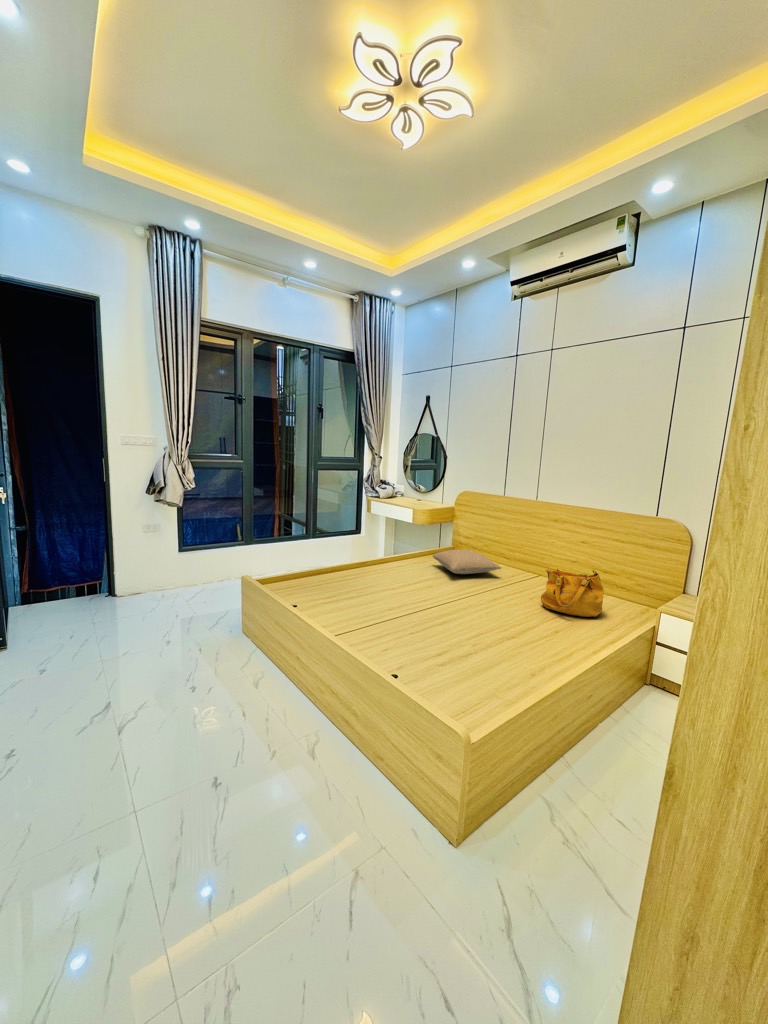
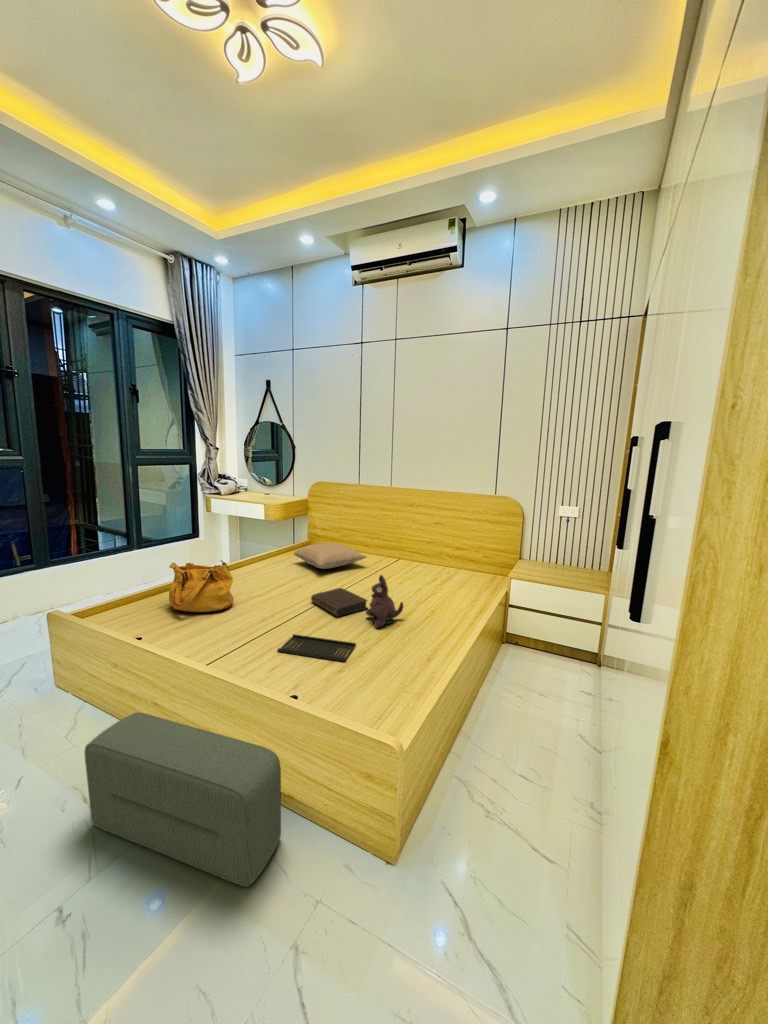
handbag: present [541,567,604,617] -> present [169,560,233,612]
plush toy: none [482,584,521,635] -> present [366,575,403,628]
book: none [436,593,488,618] -> present [311,588,368,617]
tray: none [393,625,464,658] -> present [277,634,356,662]
pouf: none [242,658,370,814] -> present [85,712,281,887]

